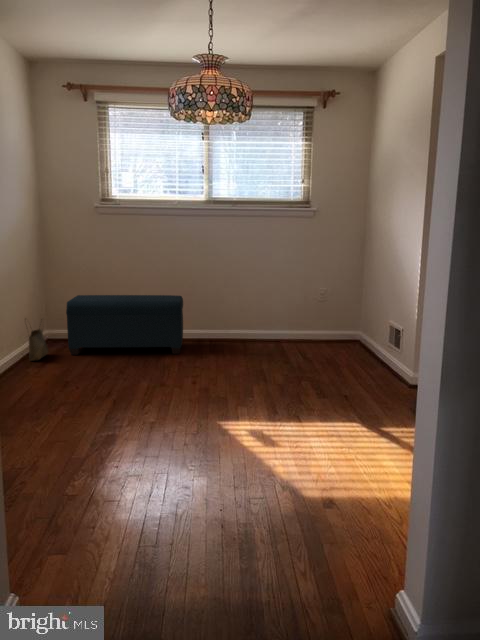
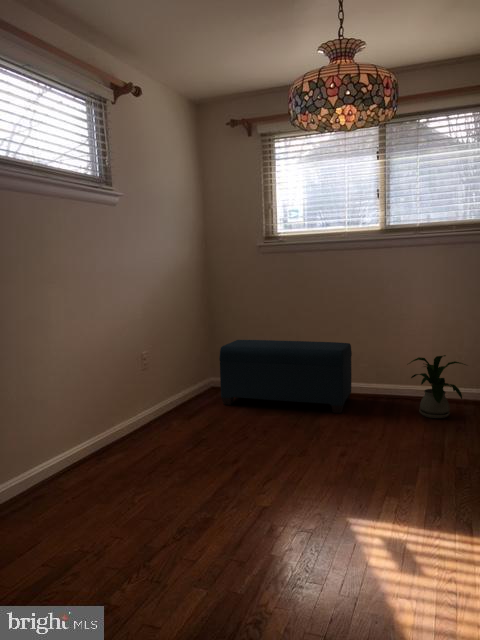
house plant: none [230,303,275,352] -> present [409,355,466,418]
woven basket: present [29,329,48,361] -> none [178,362,202,408]

